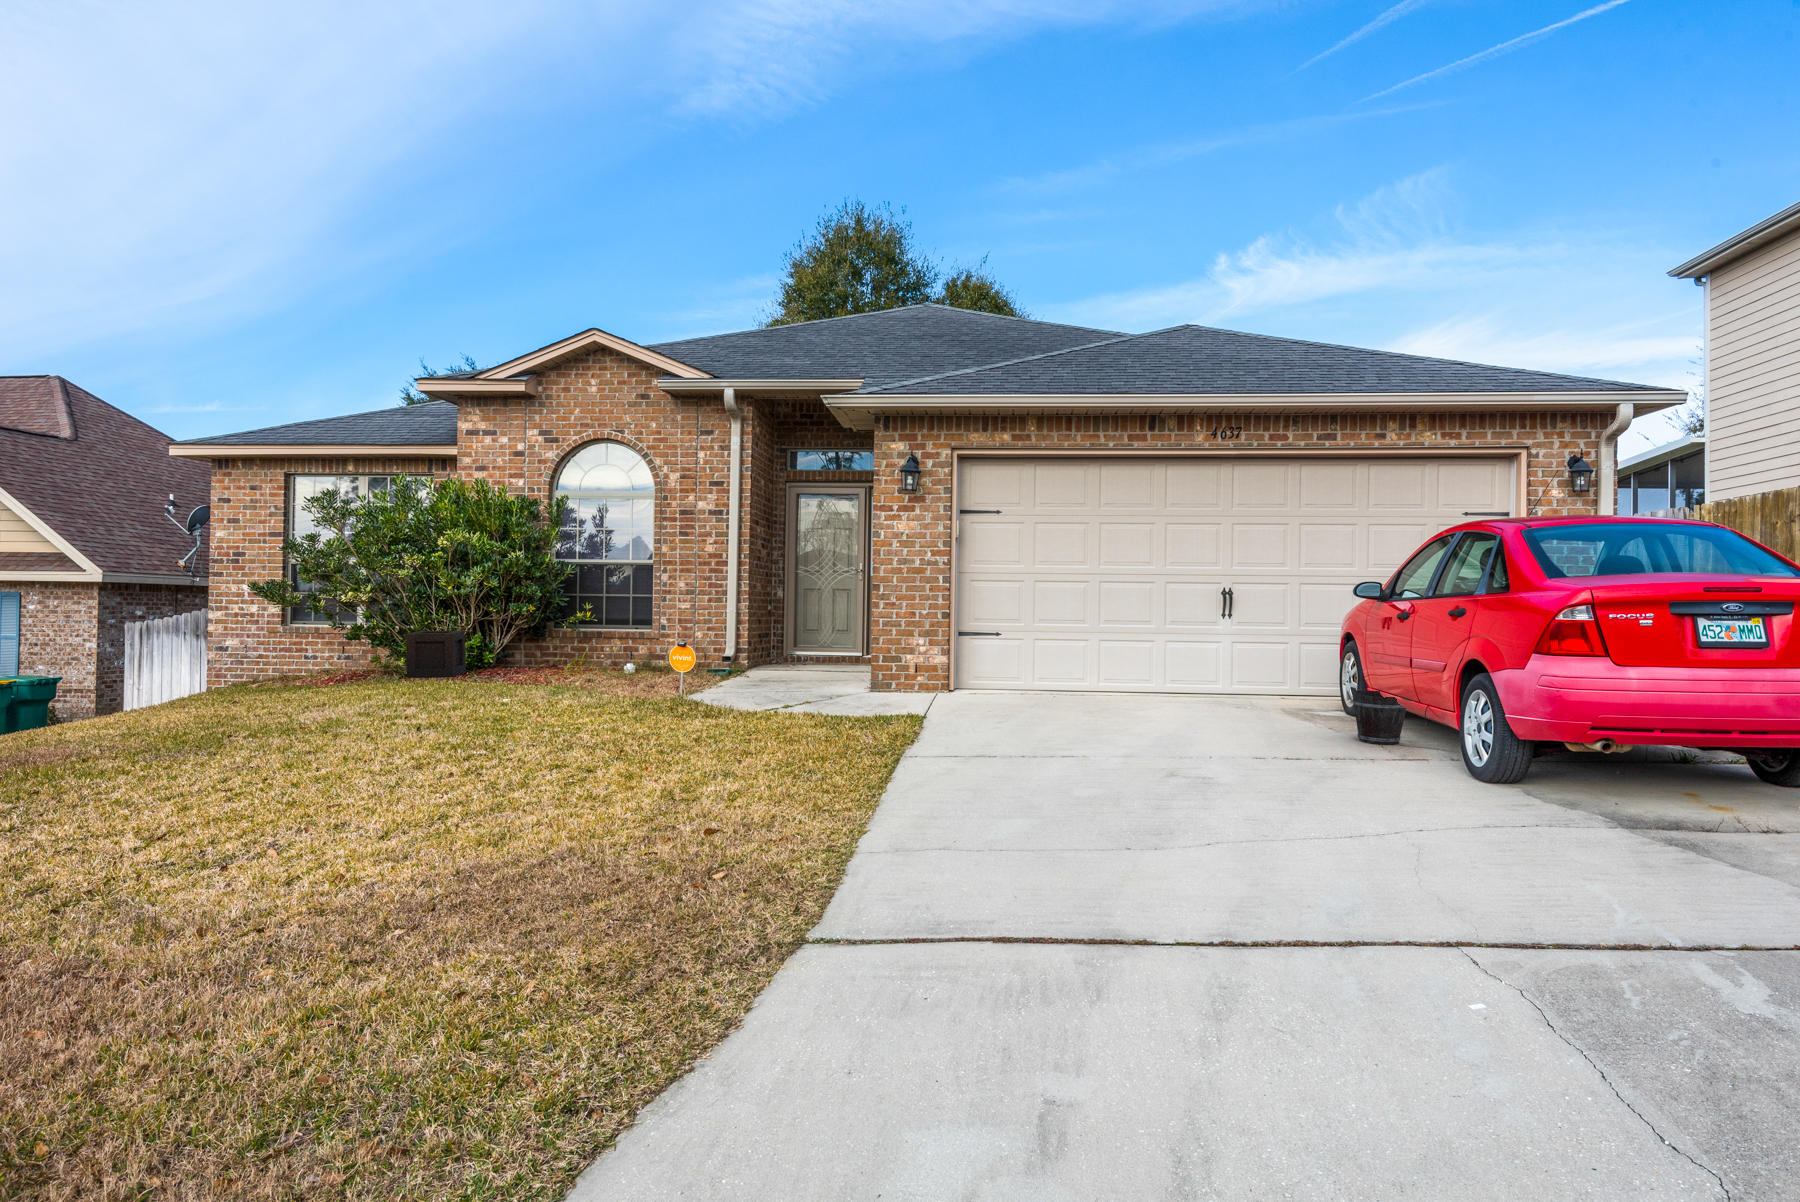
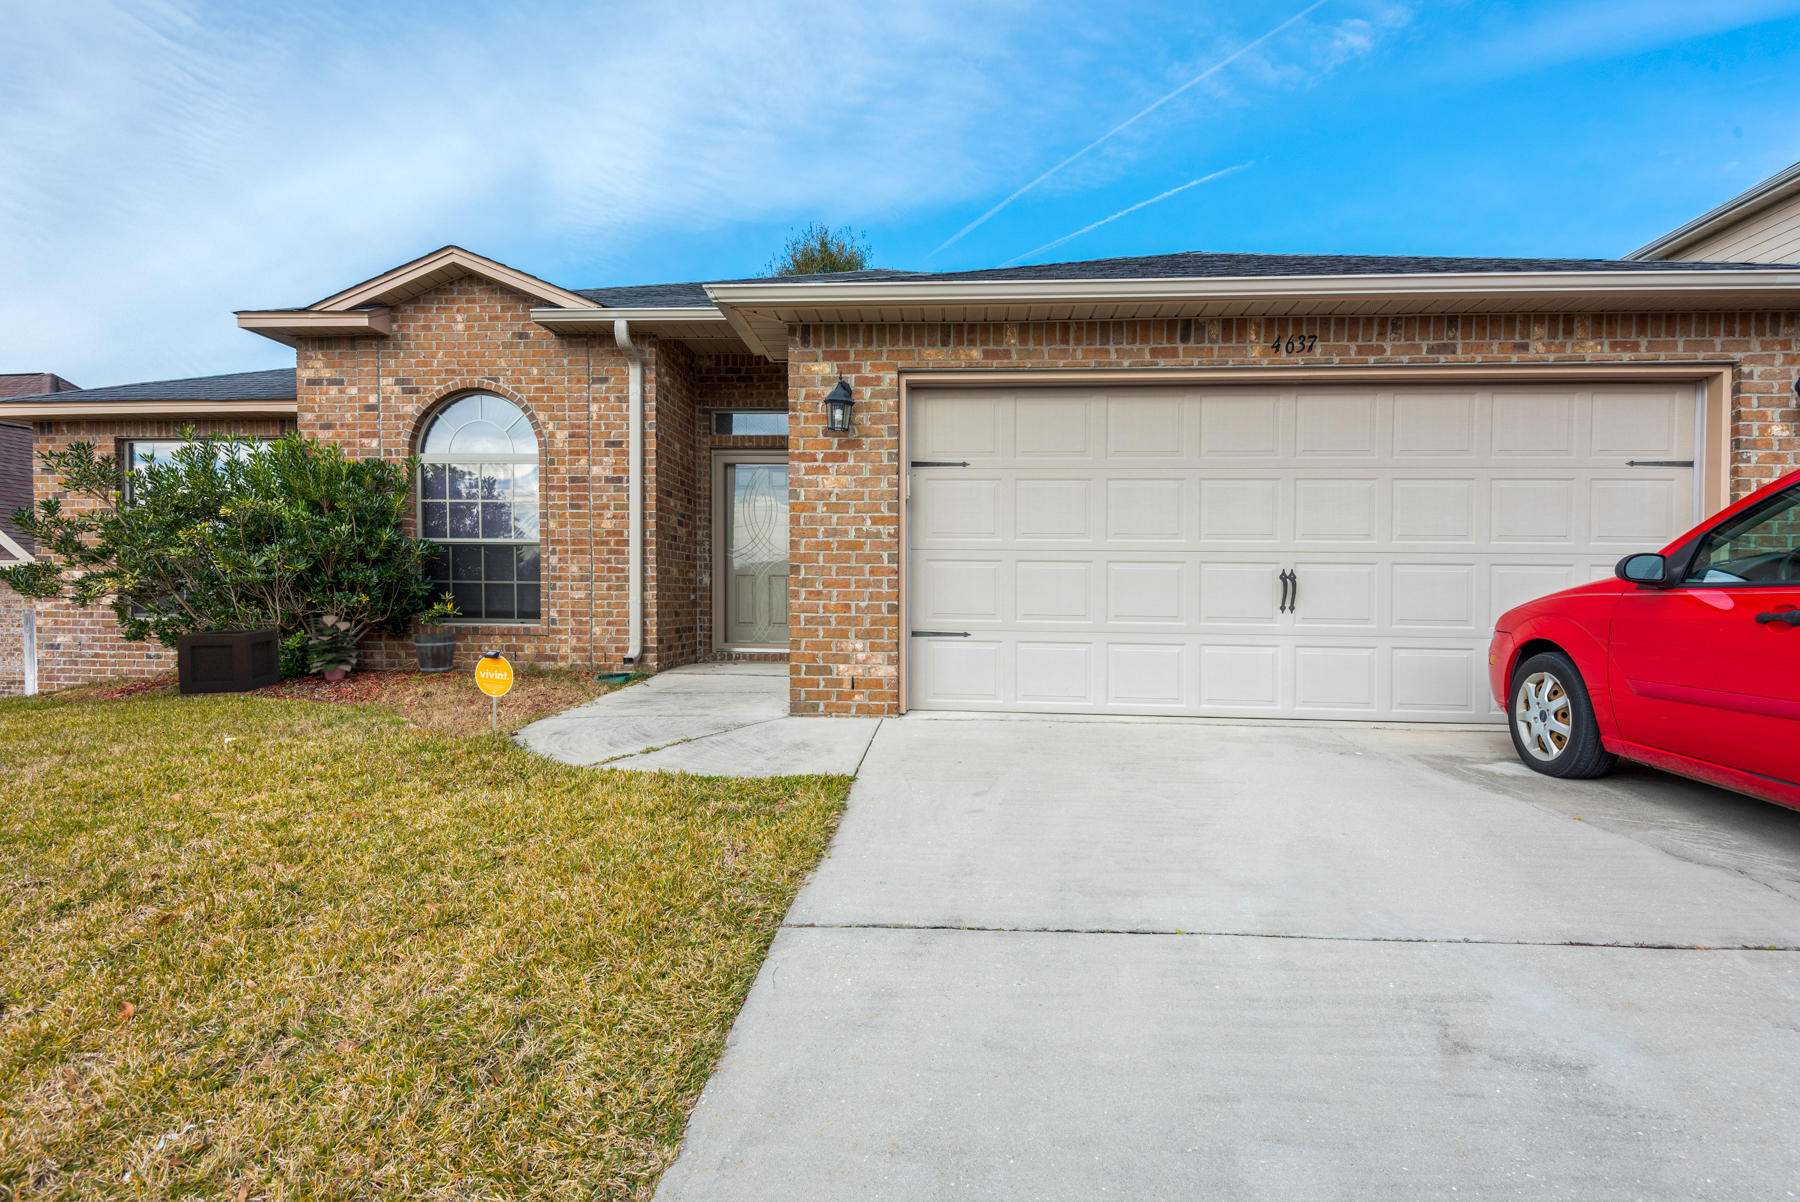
decorative plant: none [481,620,520,671] -> present [305,615,358,680]
bucket: present [1351,687,1406,744] -> present [413,630,458,673]

